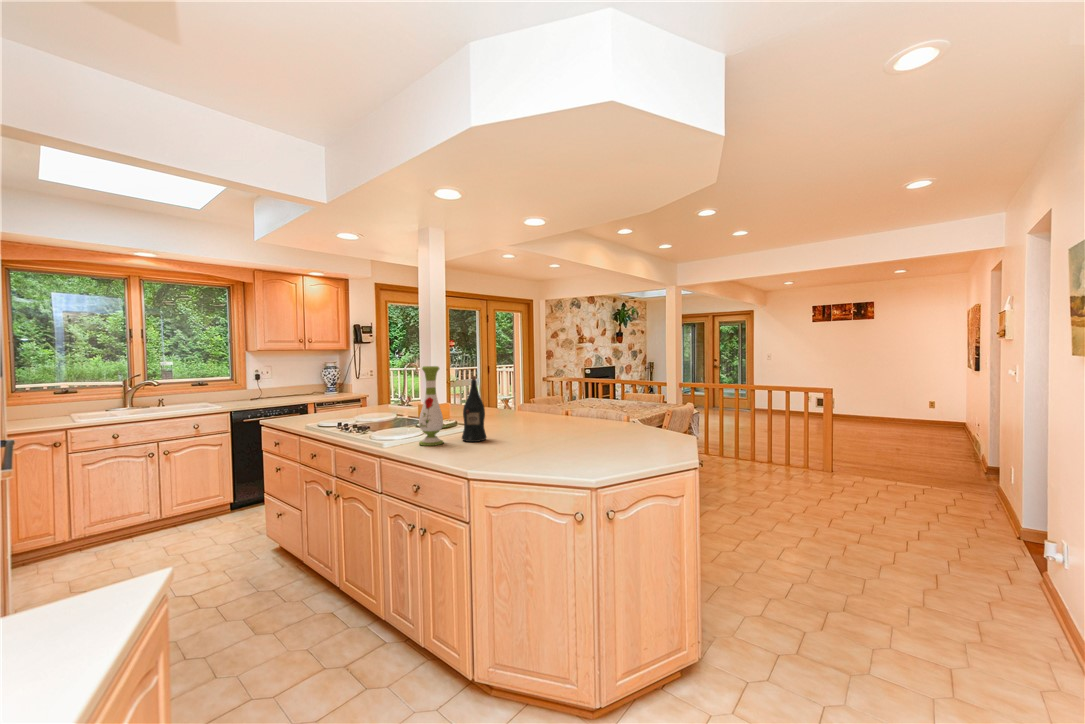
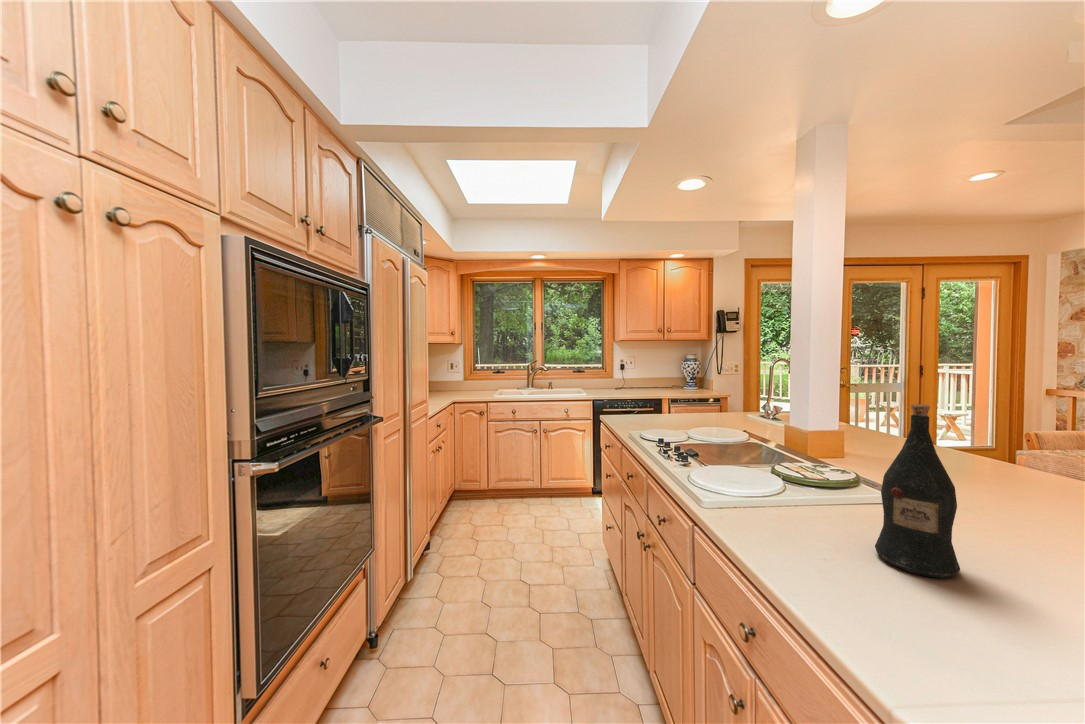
vase: present [419,366,444,446] -> none [763,375,824,552]

